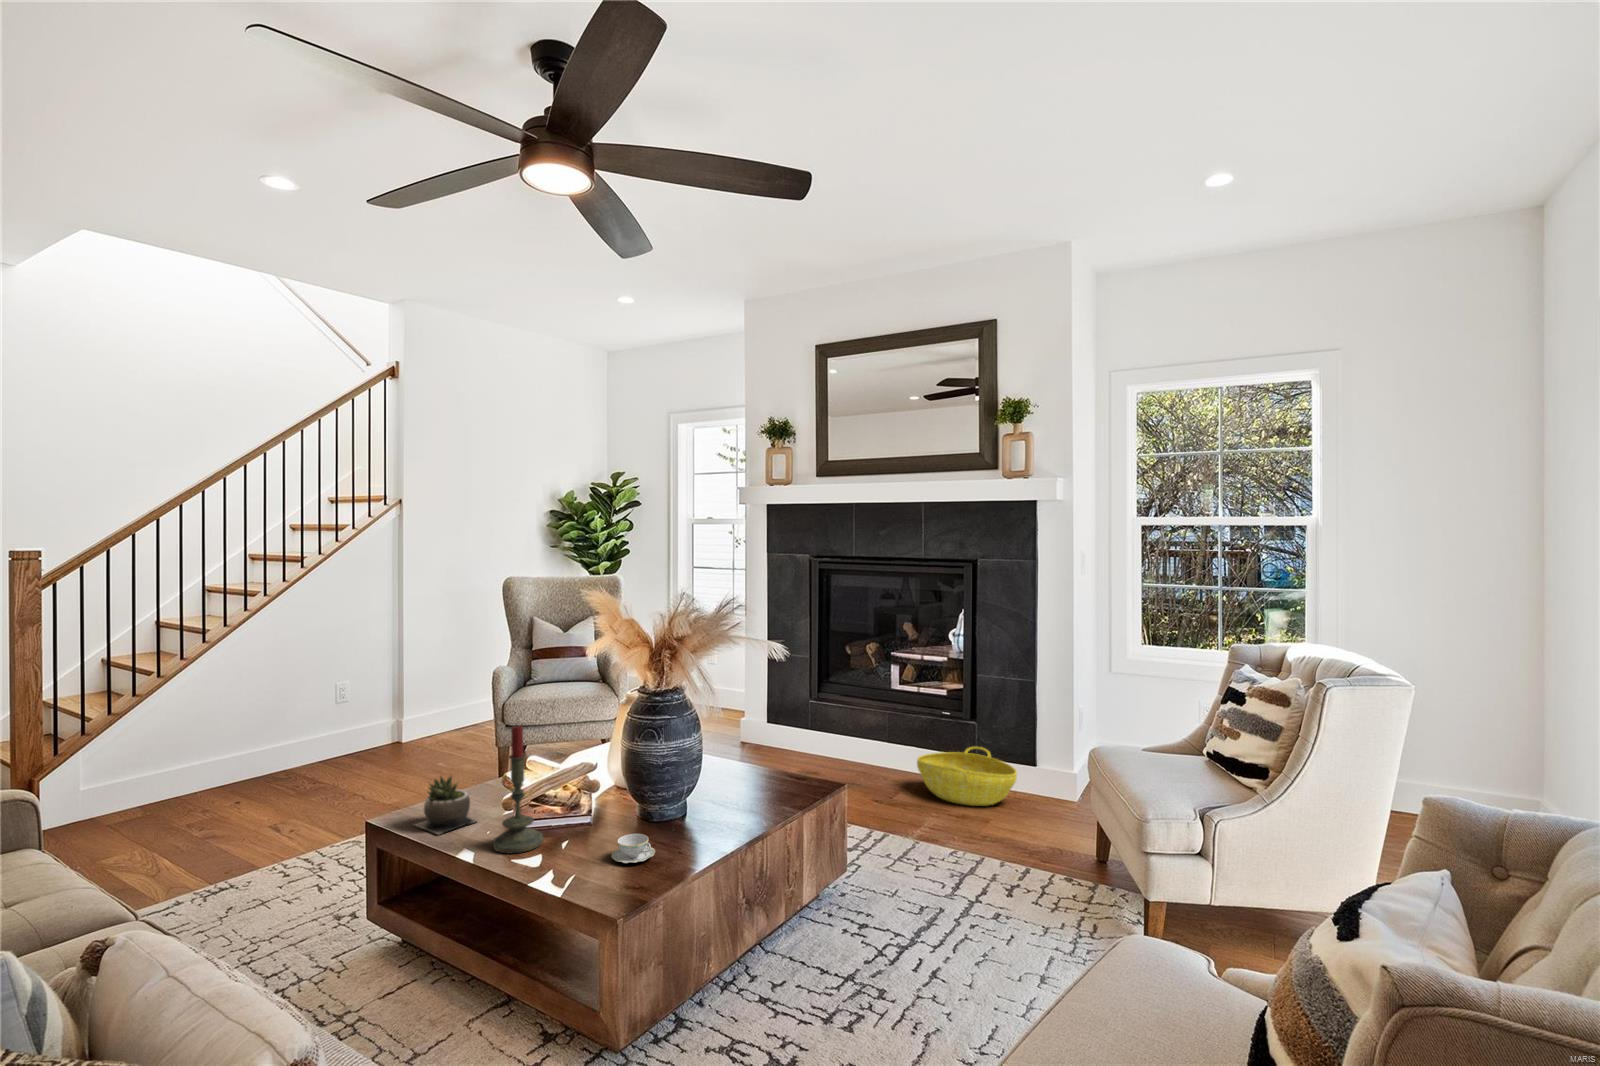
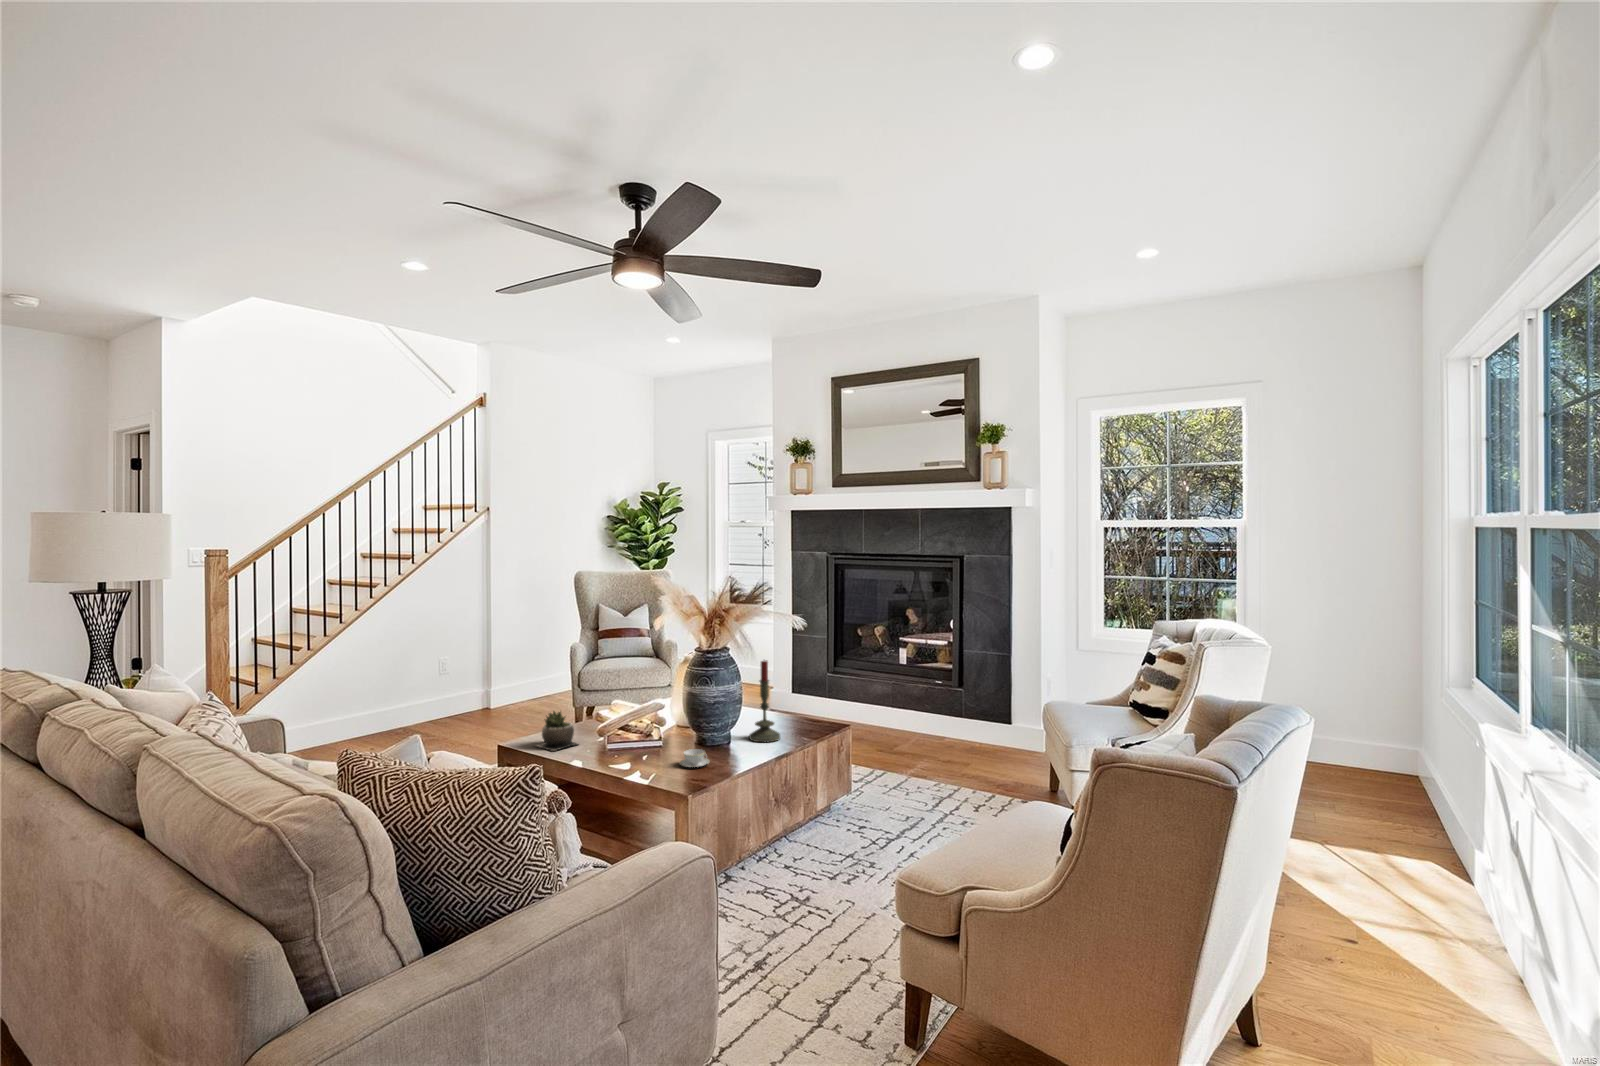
candle: present [493,725,543,853] -> present [749,660,780,742]
basket: present [917,747,1017,806] -> none [913,708,993,754]

